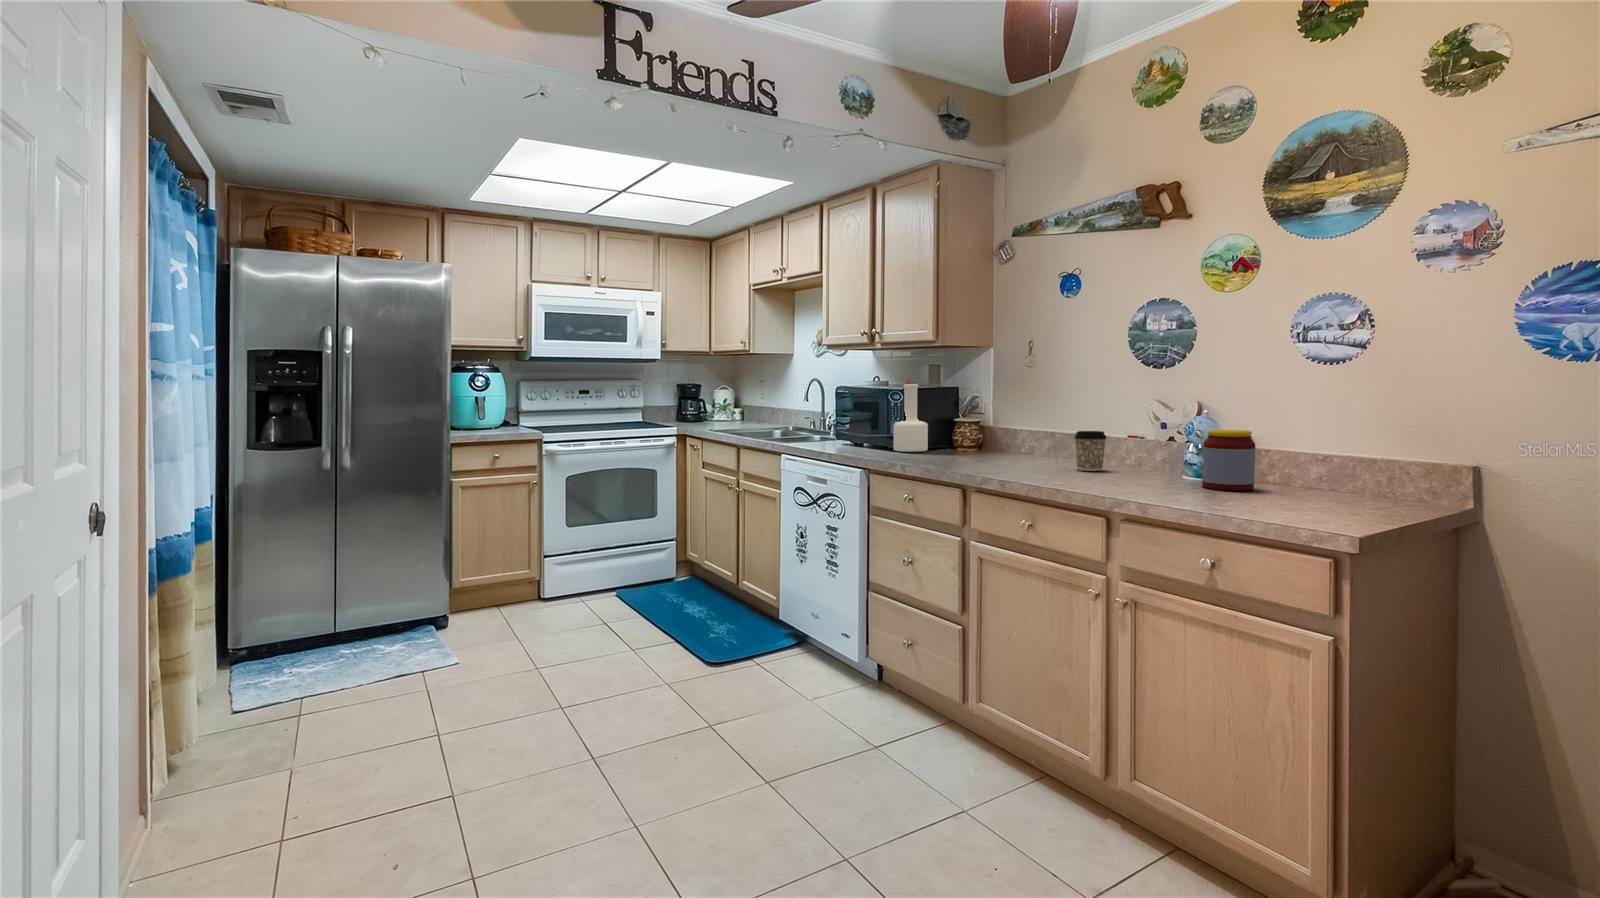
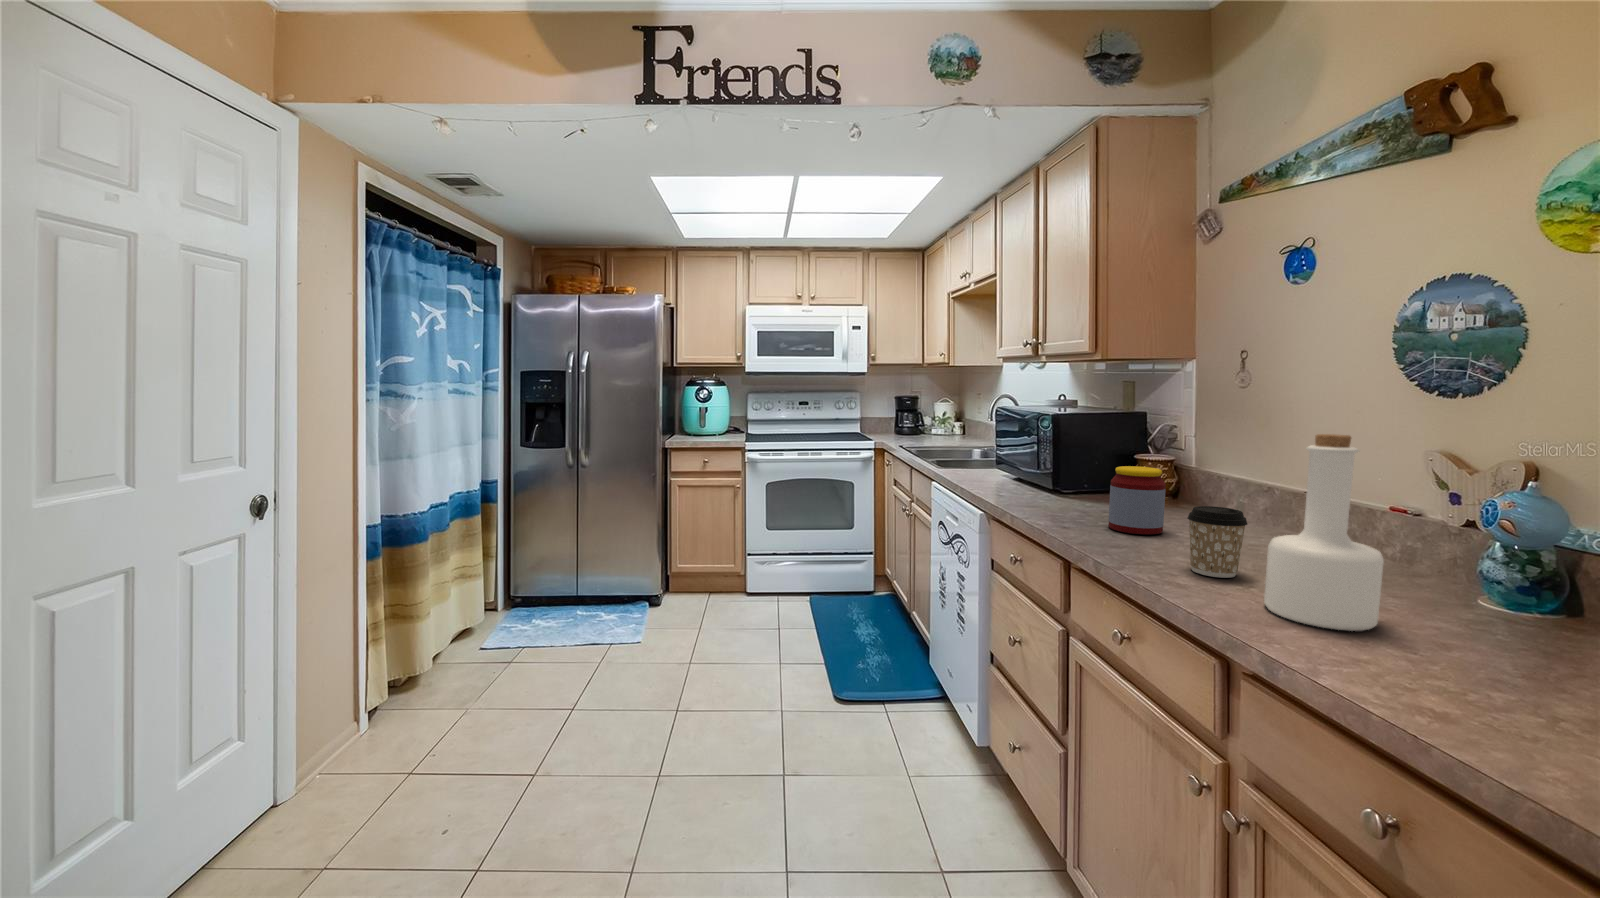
bottle: present [894,380,928,452] -> present [1264,434,1384,631]
jar: present [1202,430,1255,490] -> present [1109,466,1166,535]

